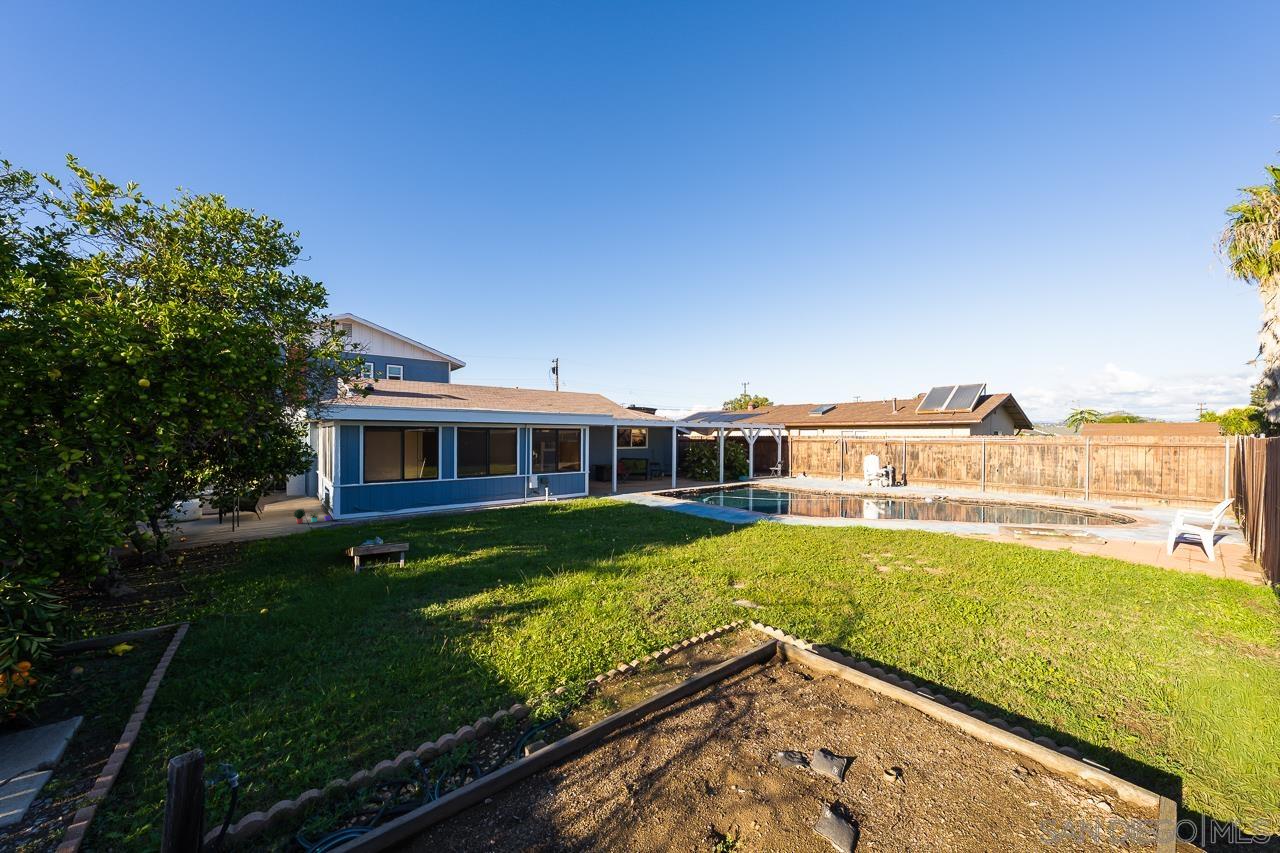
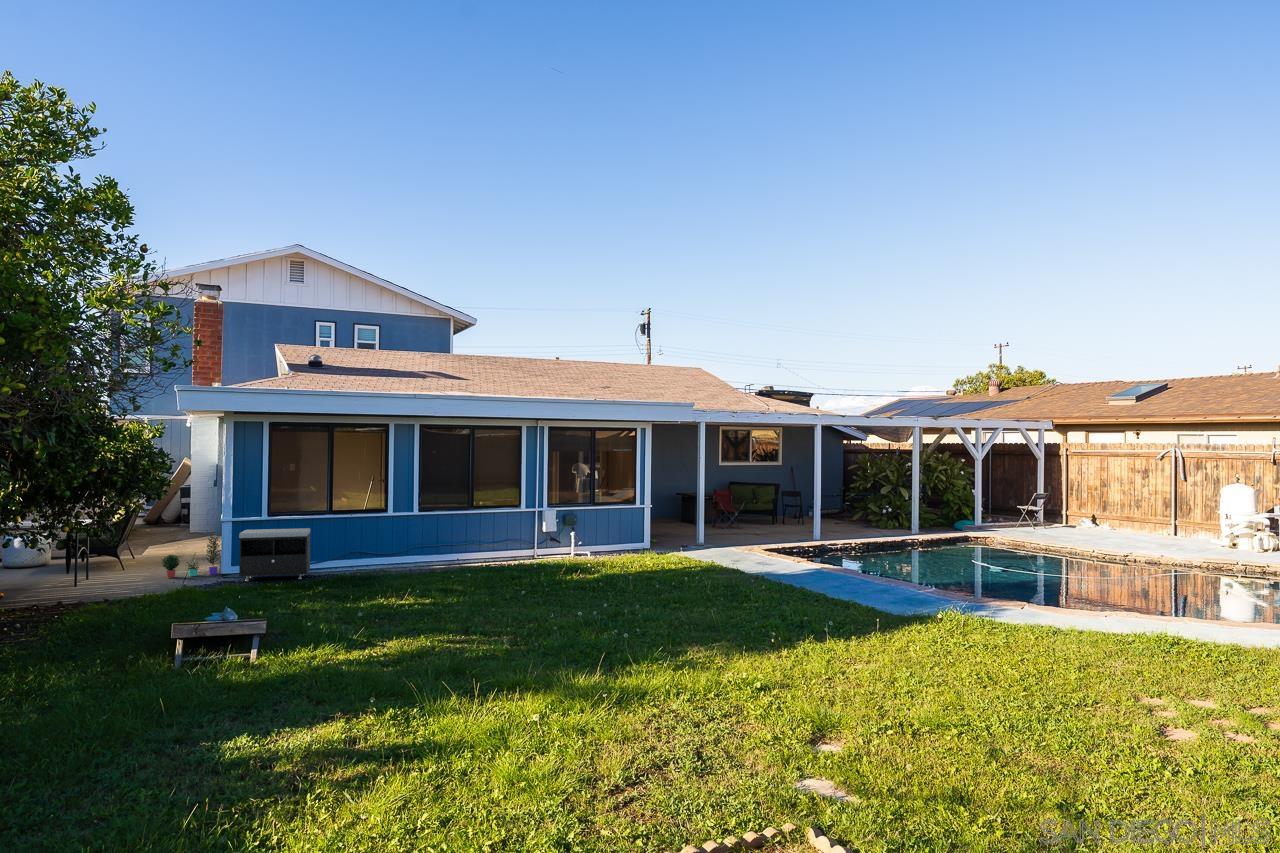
storage bench: none [349,490,393,523] -> present [239,528,310,581]

